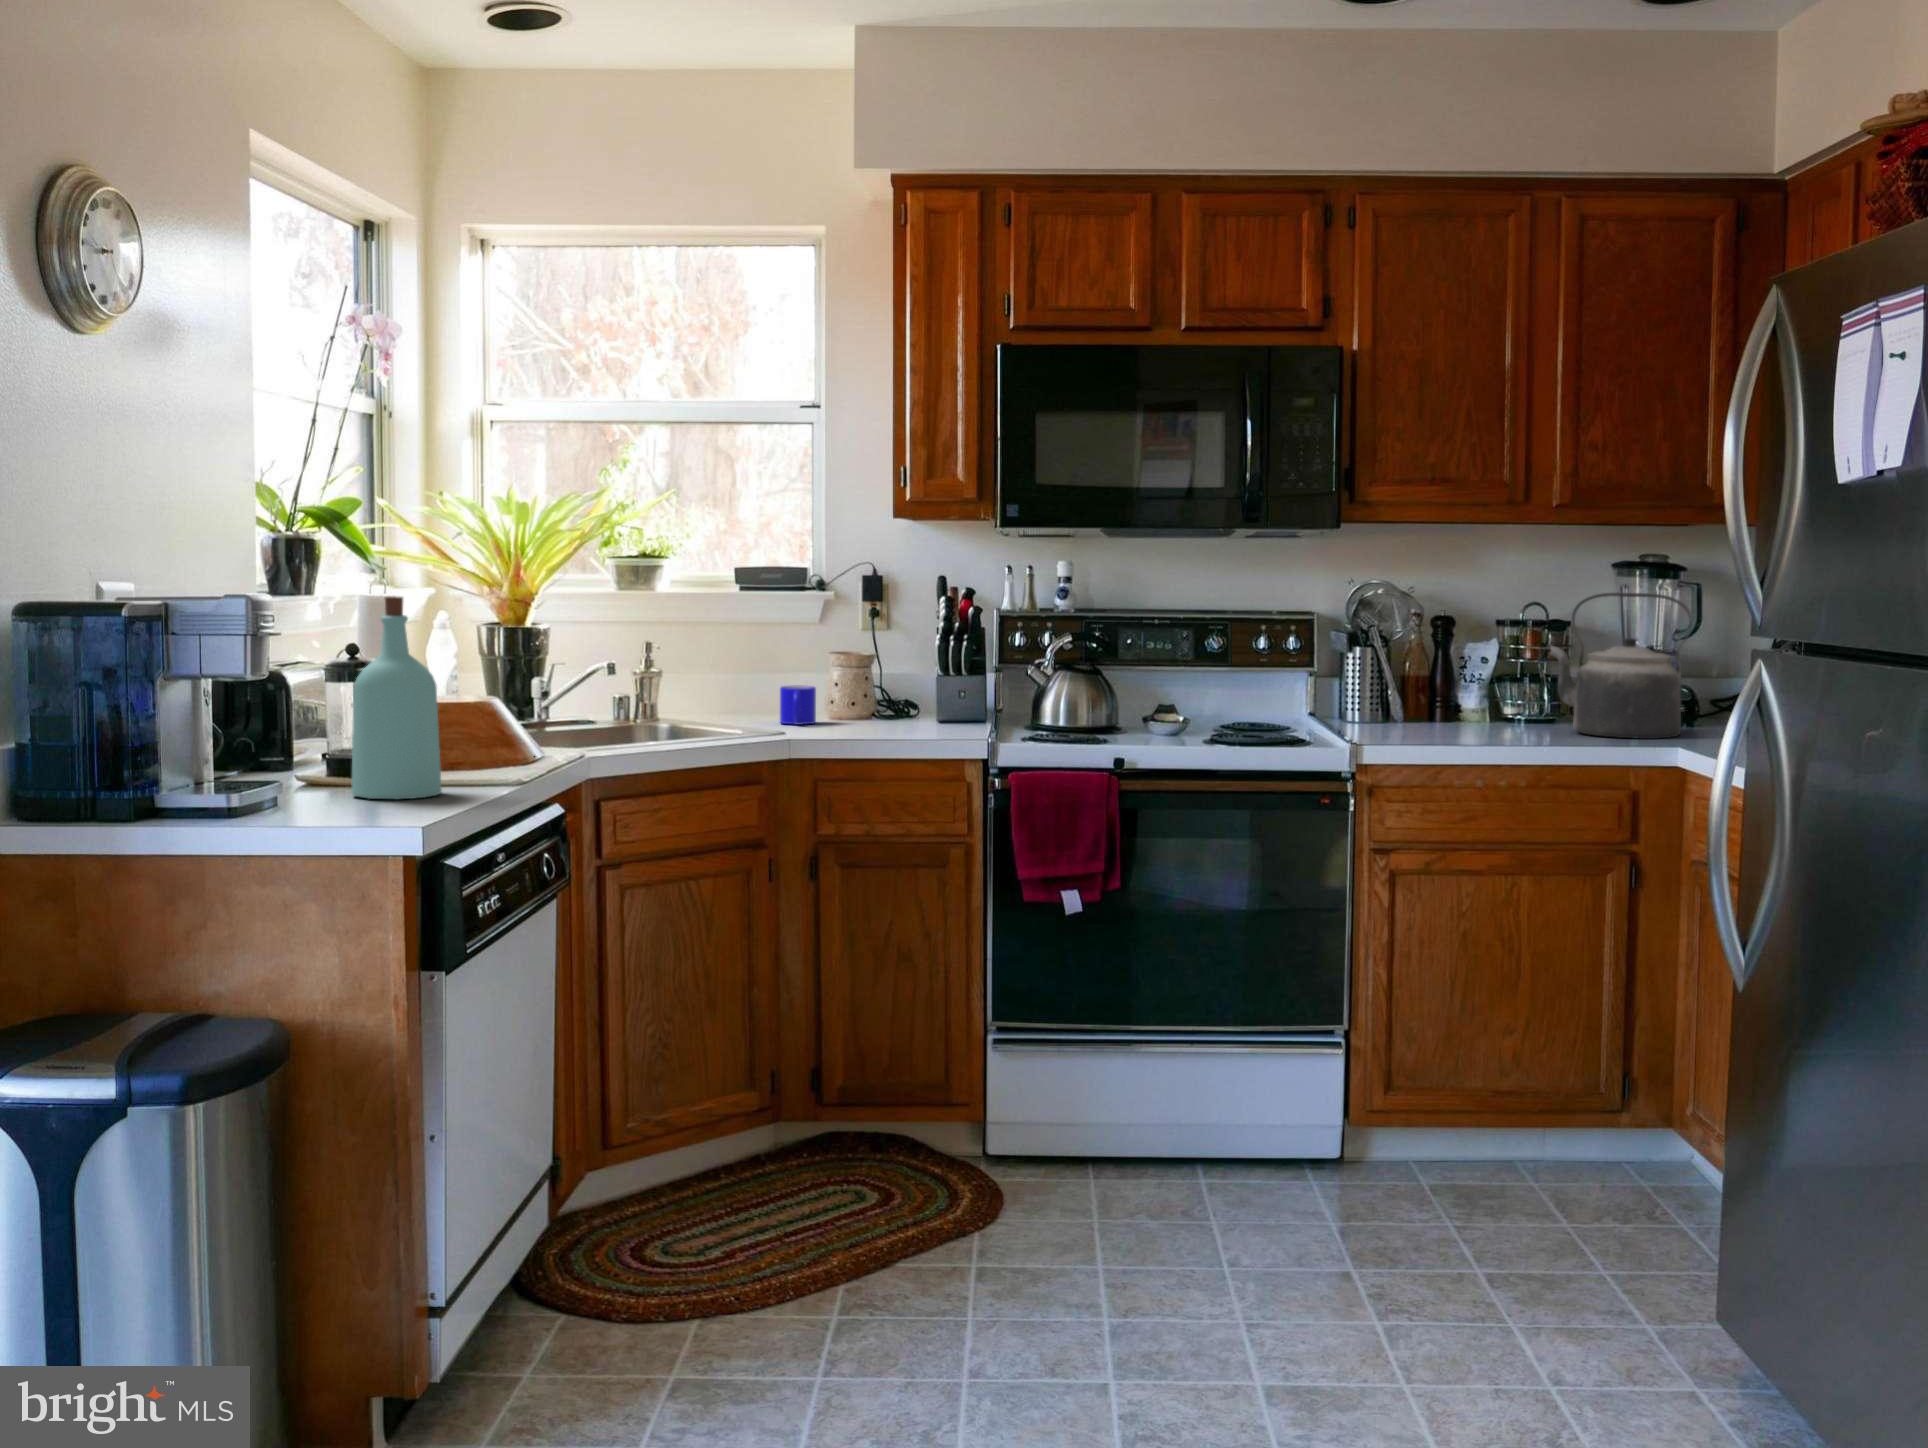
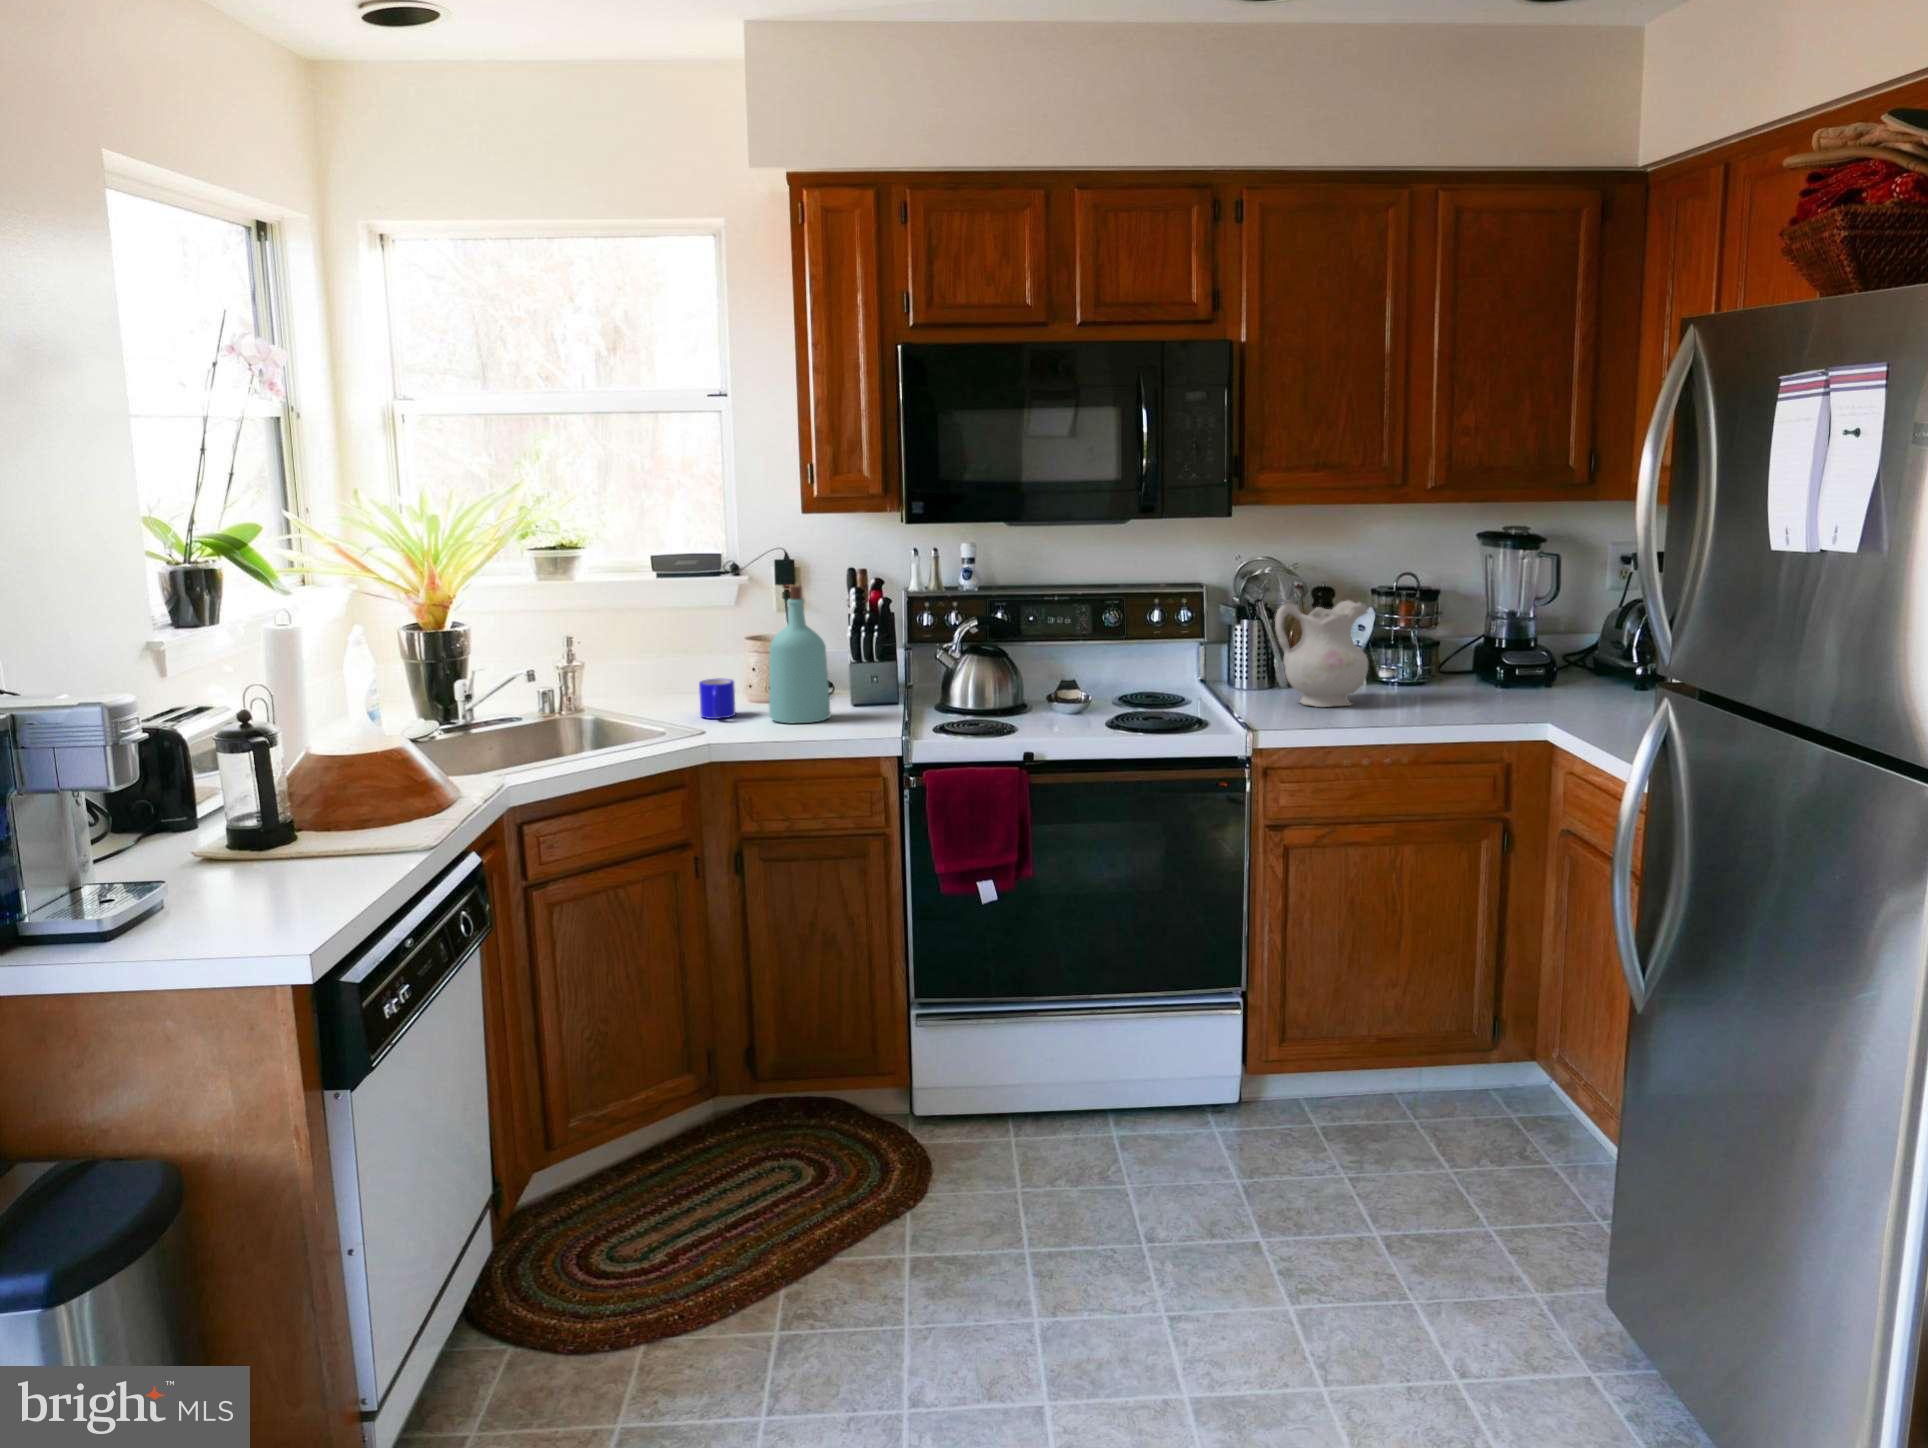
kettle: present [1550,592,1692,739] -> none [1425,572,1558,711]
bottle: present [351,597,442,799] -> present [769,586,831,723]
ceramic pitcher: none [1387,618,1487,733] -> present [1275,600,1368,707]

